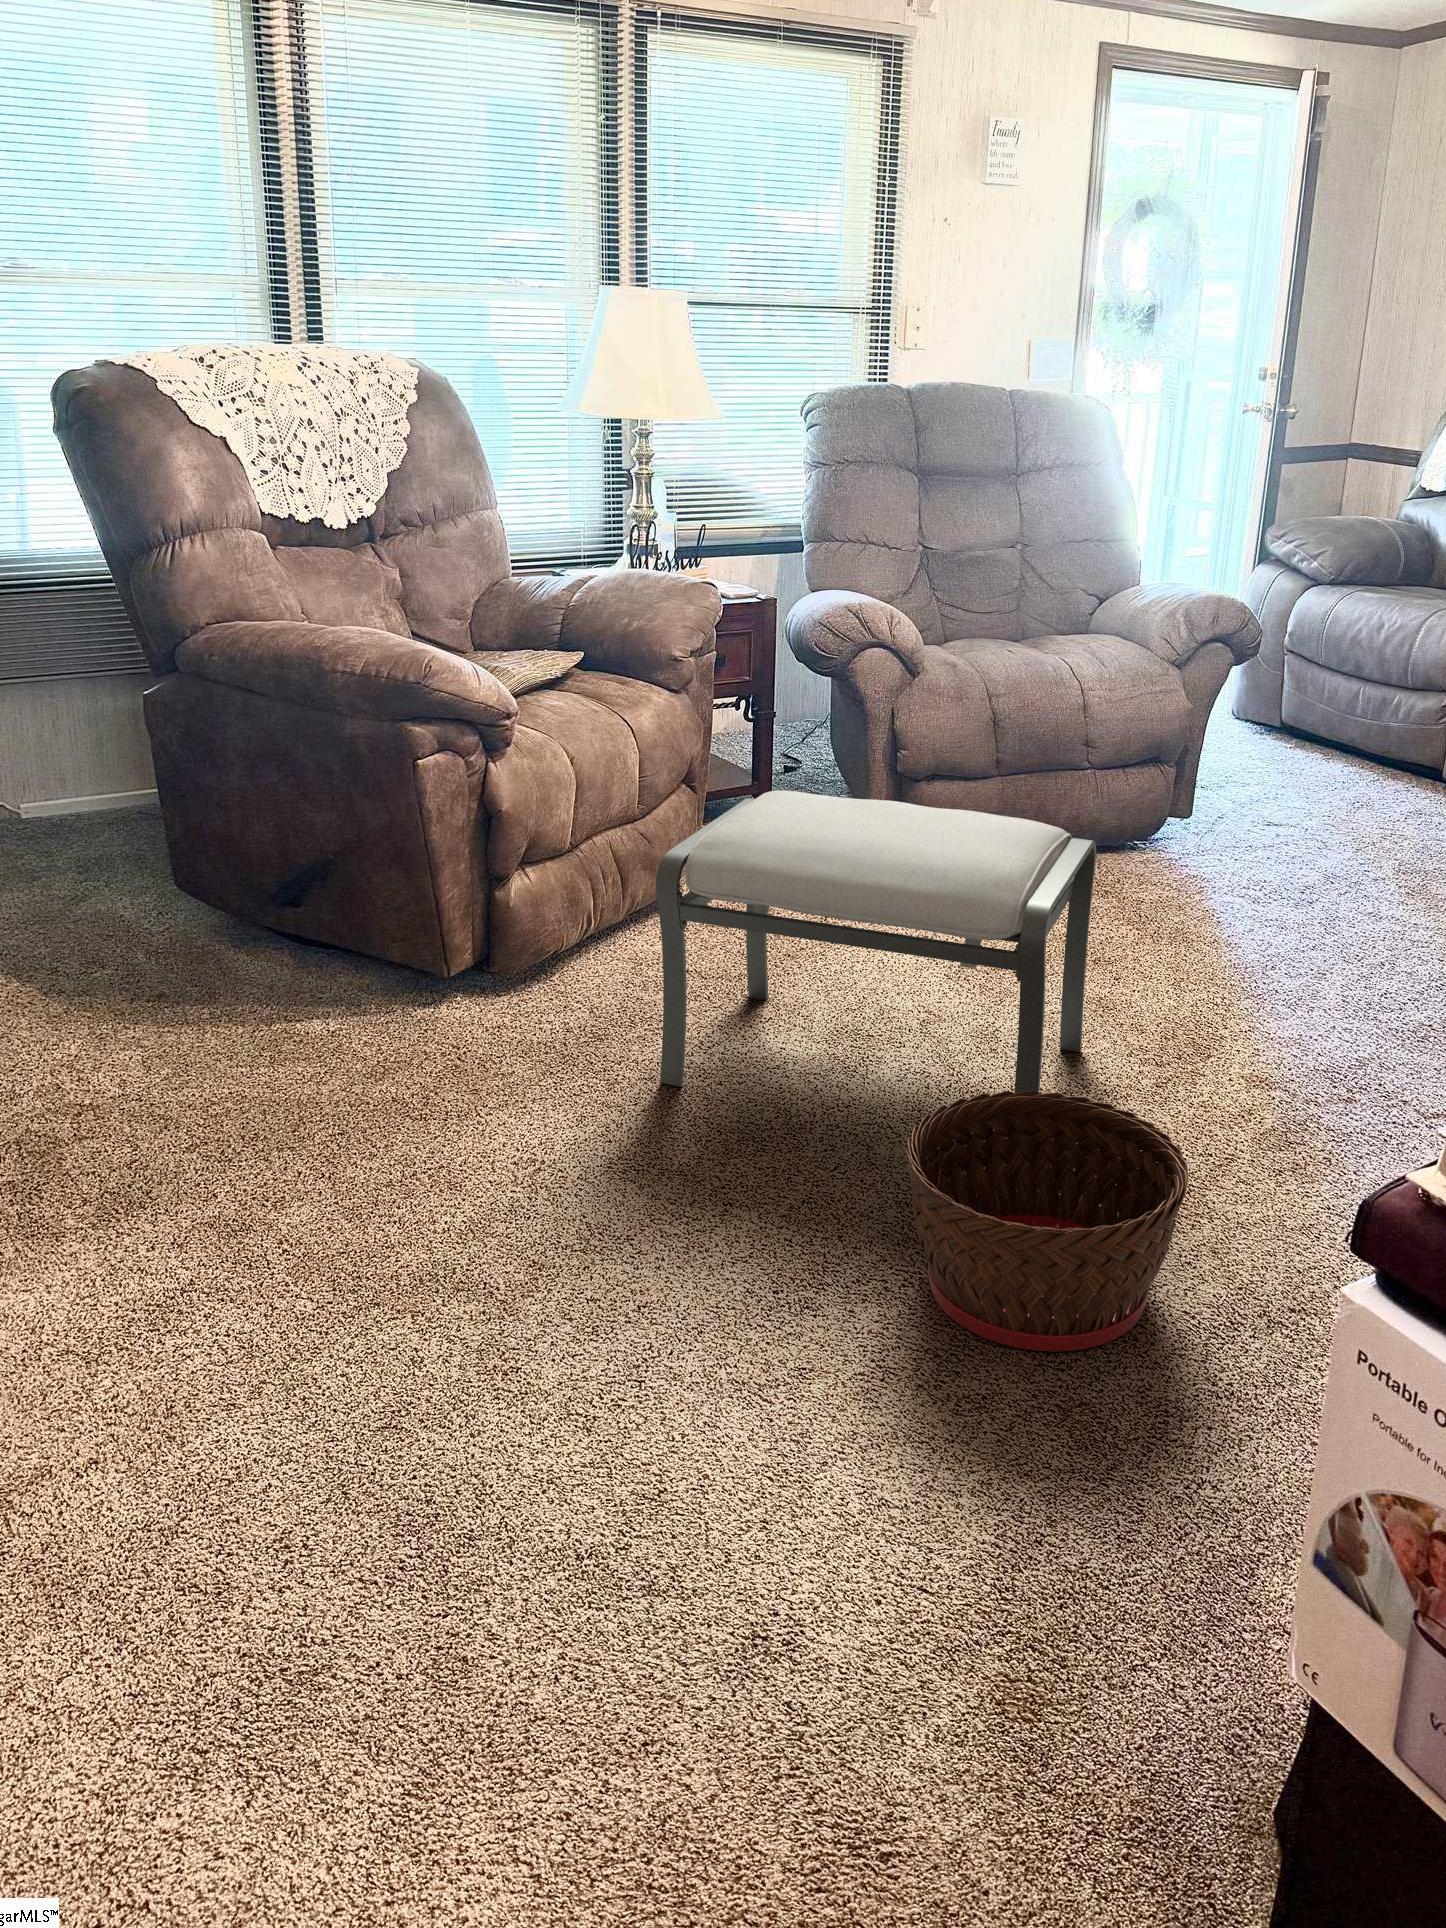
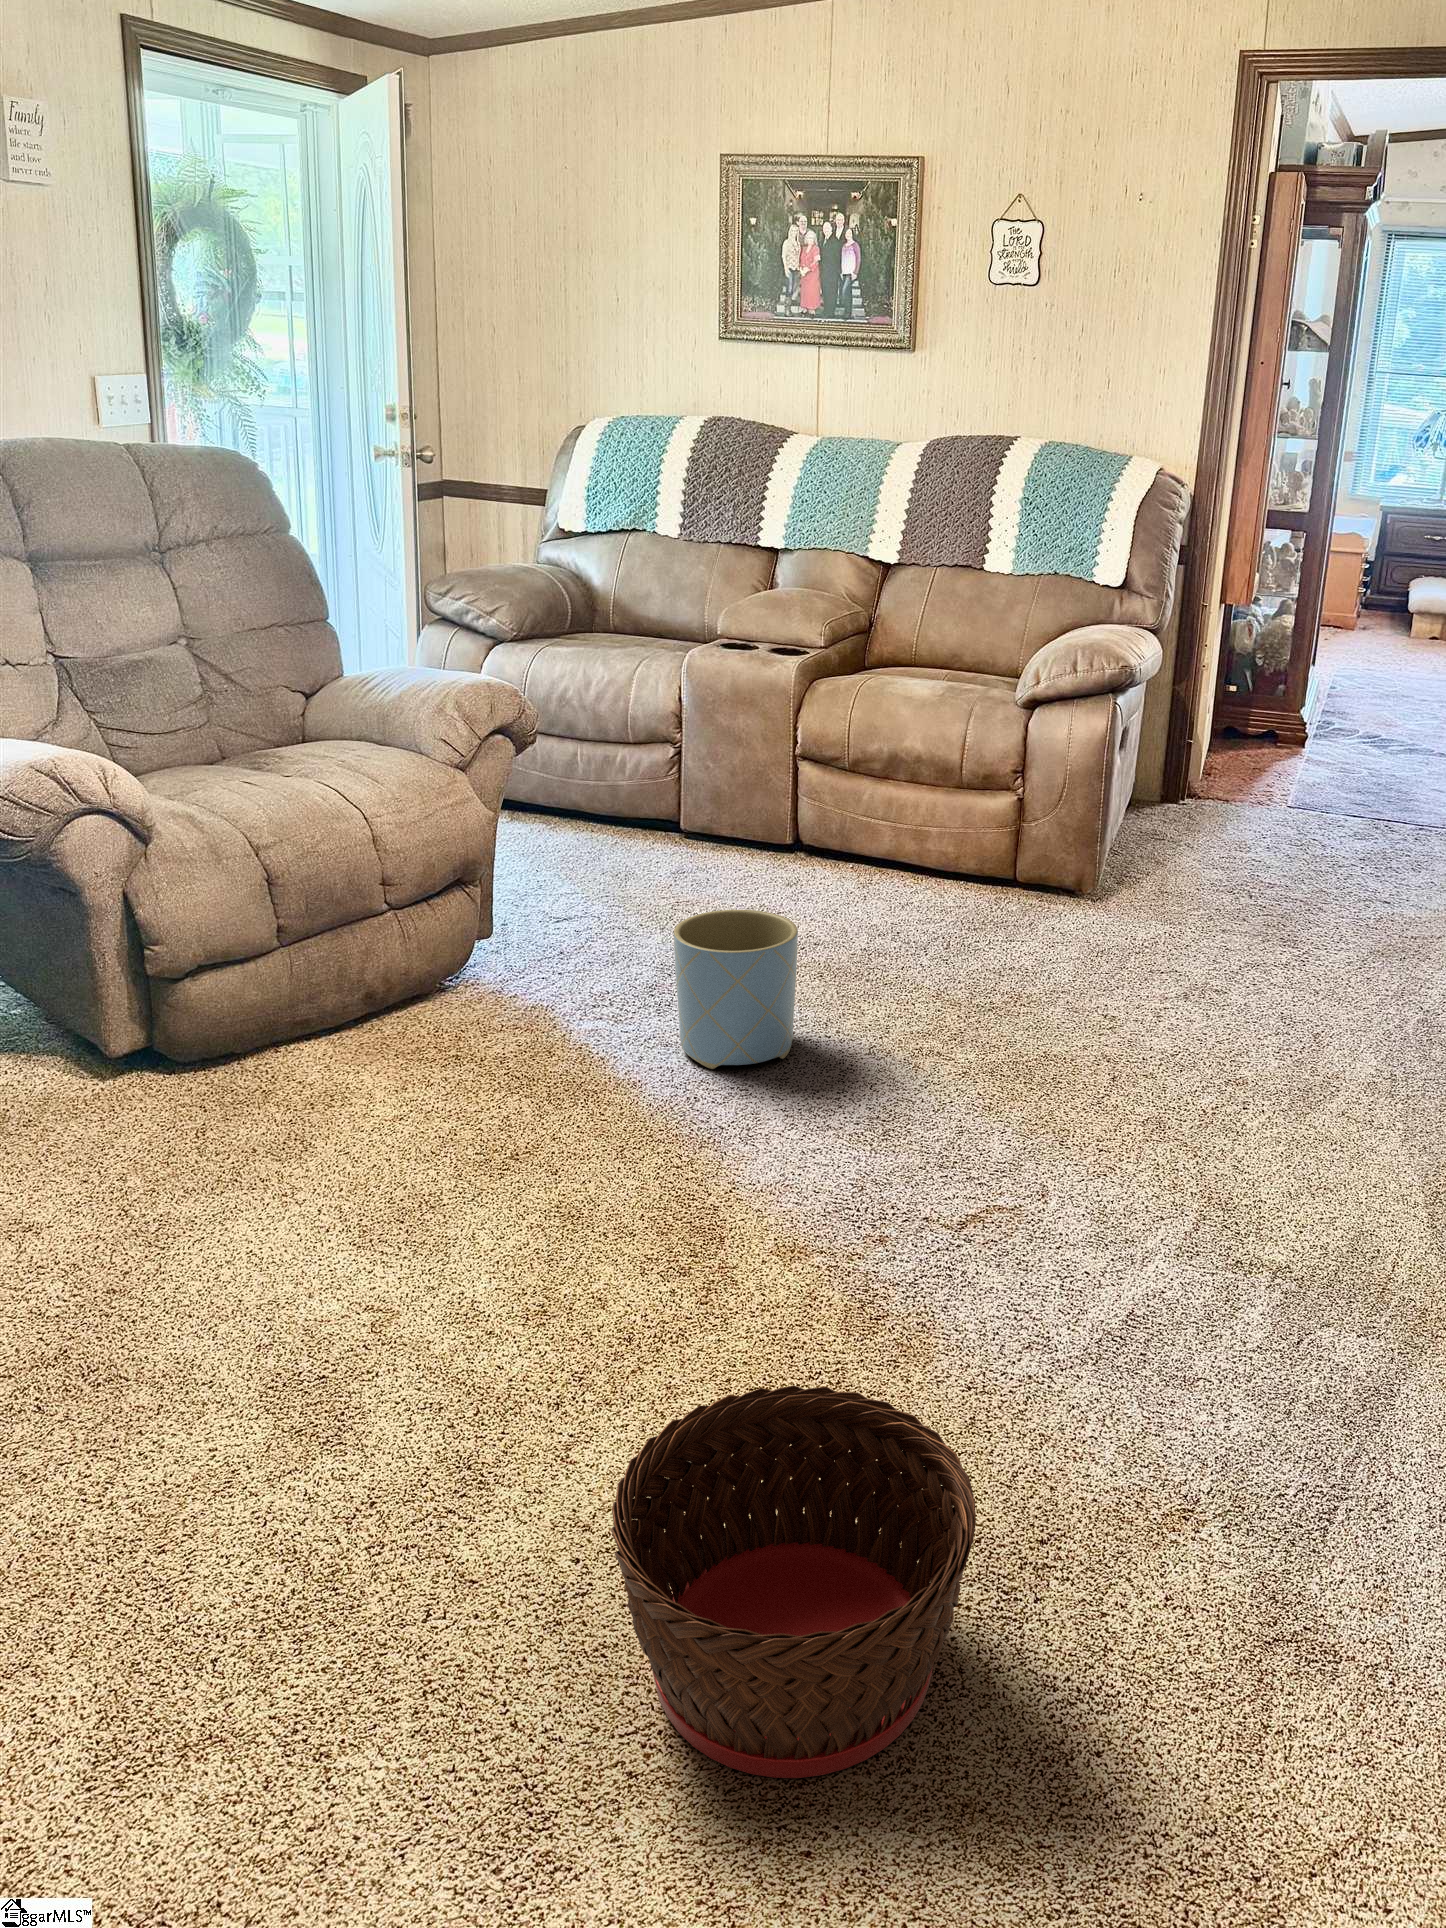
ottoman: present [656,790,1096,1138] -> none [23,1034,645,1593]
planter: none [1295,819,1421,963] -> present [674,910,798,1069]

